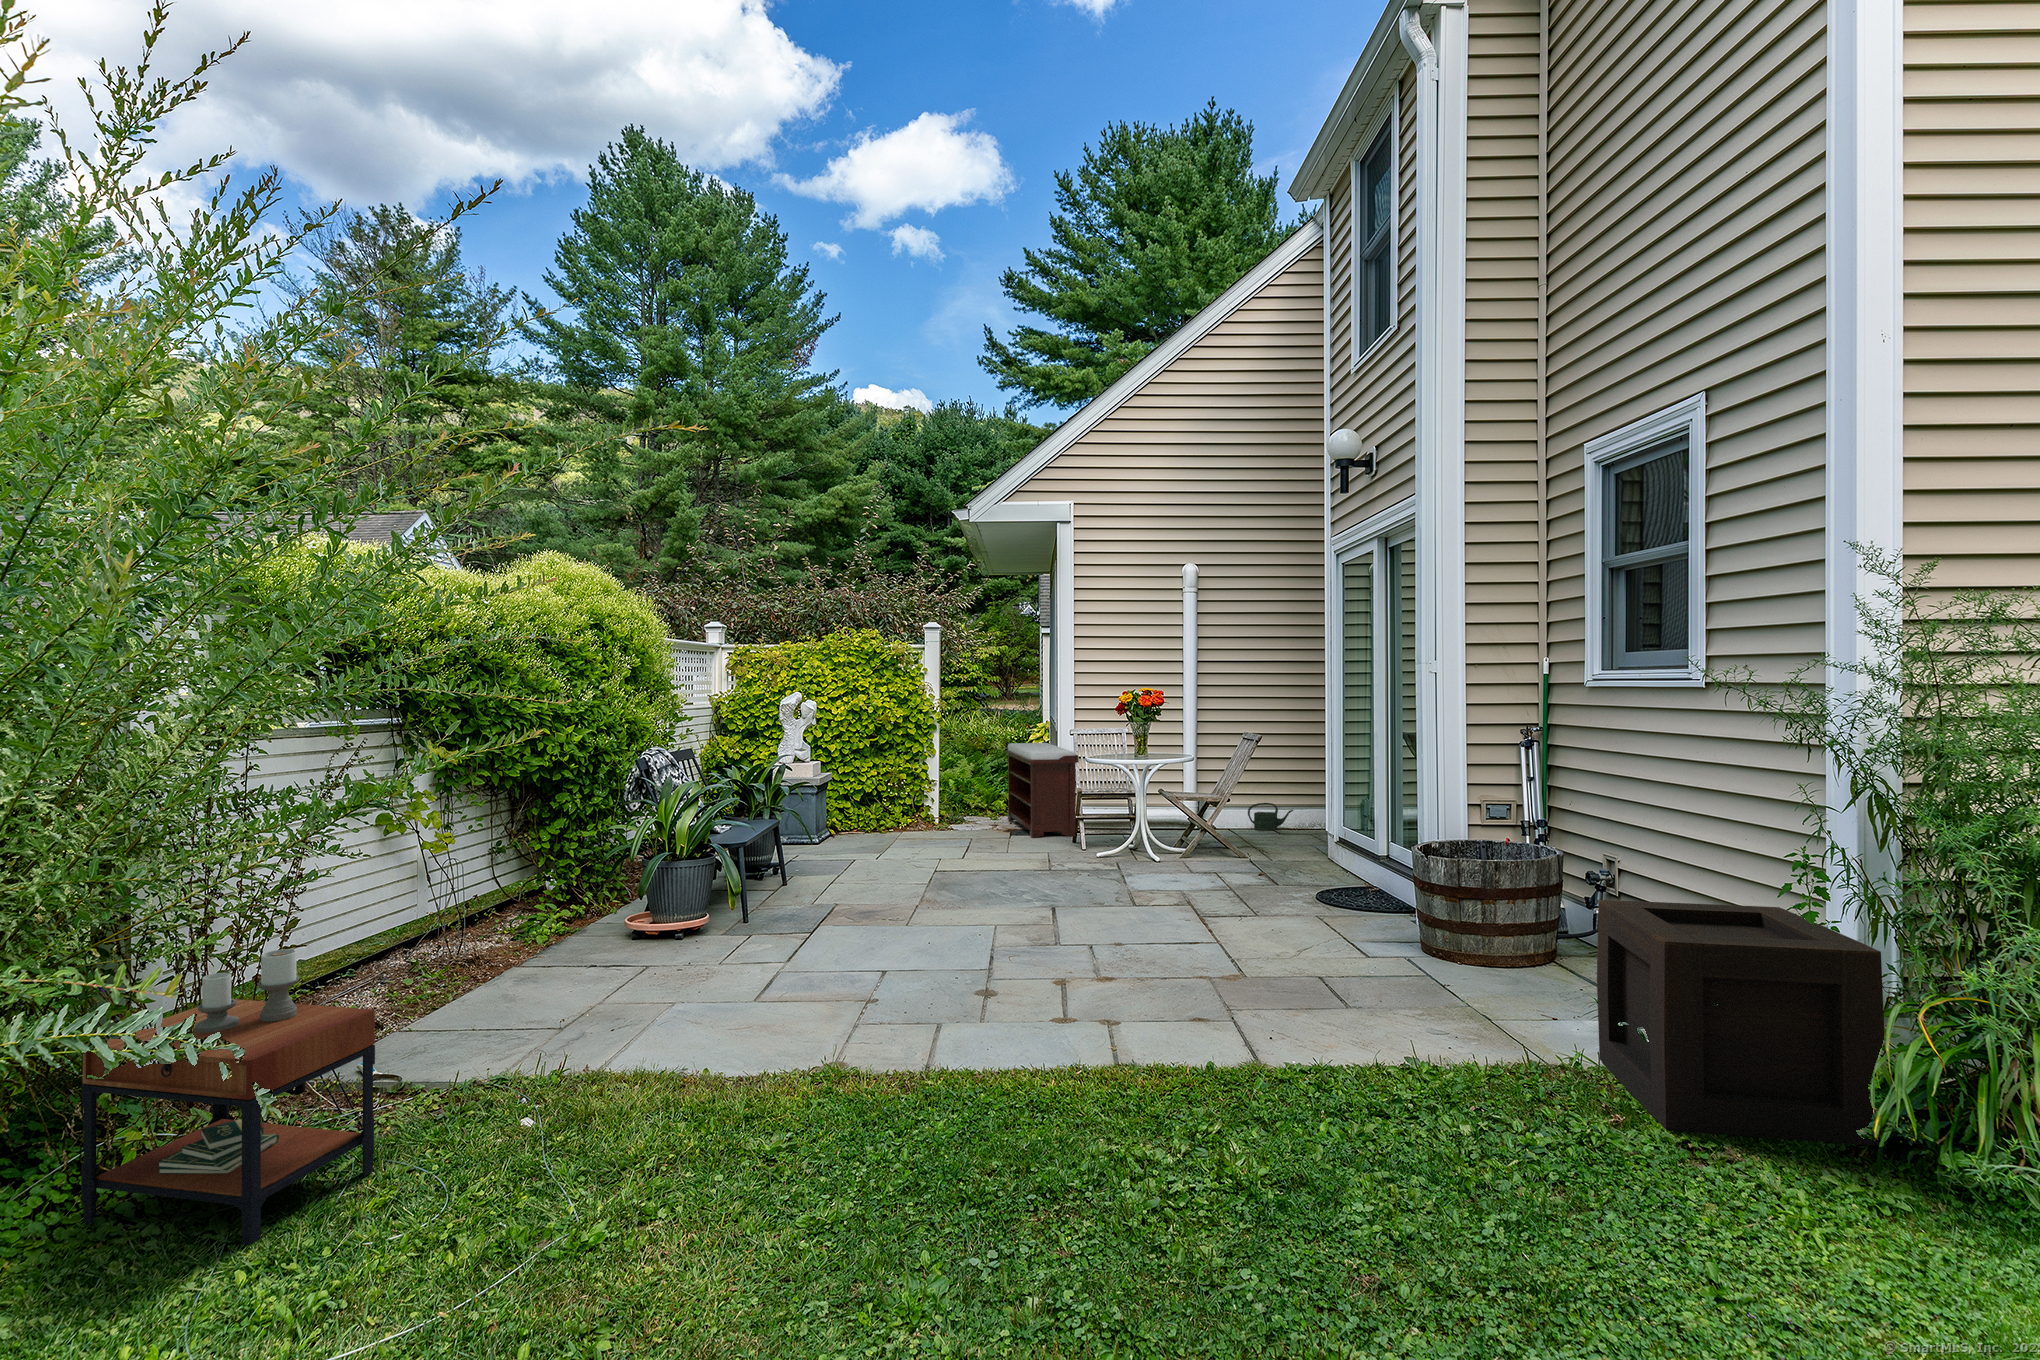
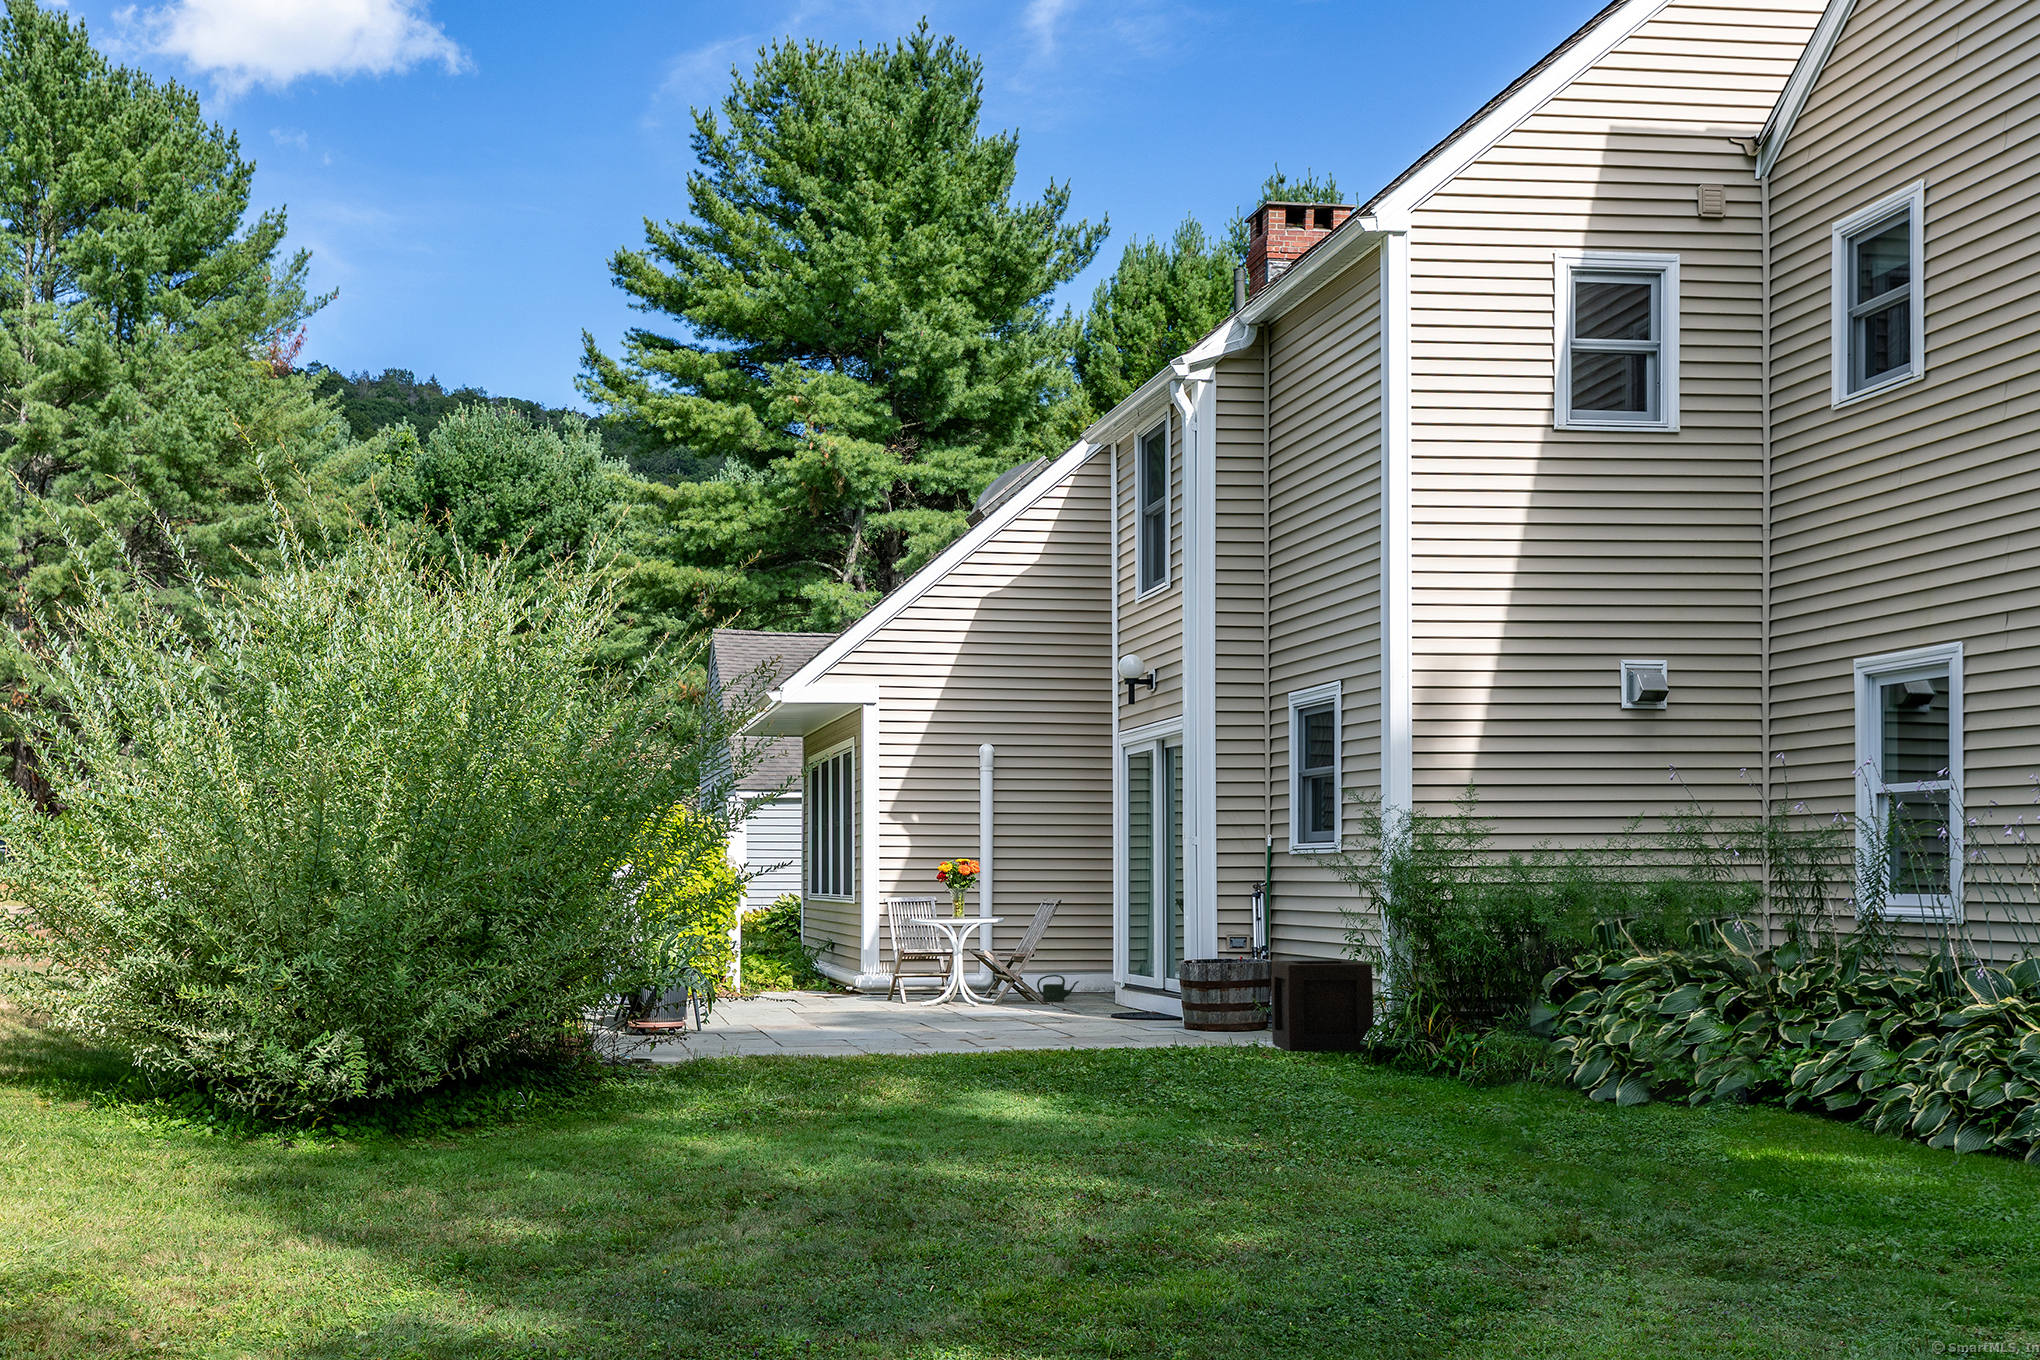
bench: present [1006,743,1078,838] -> none [791,922,884,1011]
side table: present [81,949,375,1245] -> none [636,972,728,1085]

